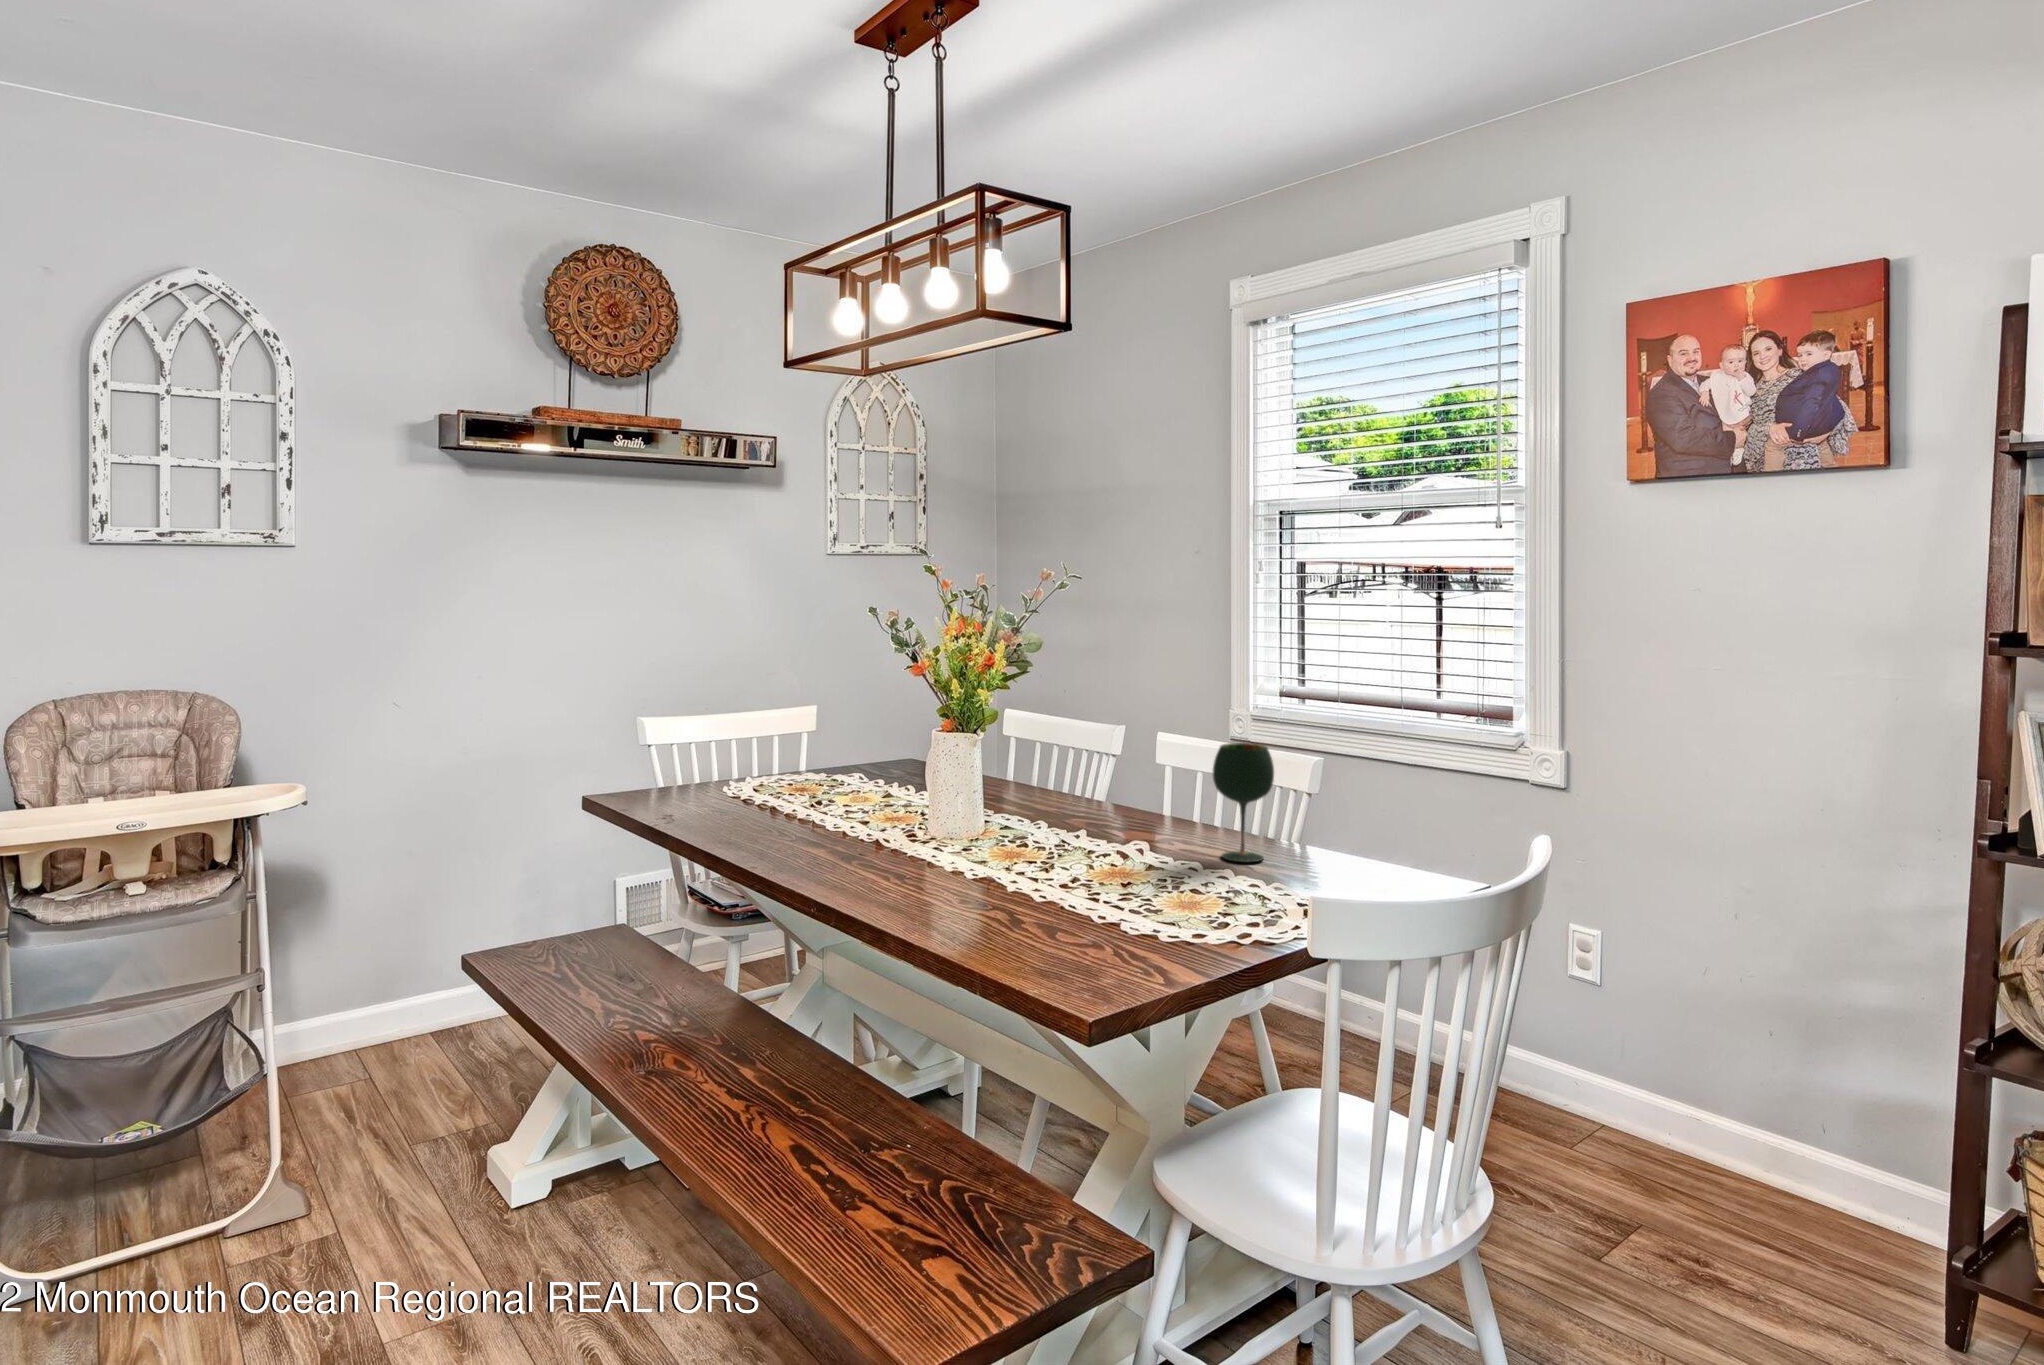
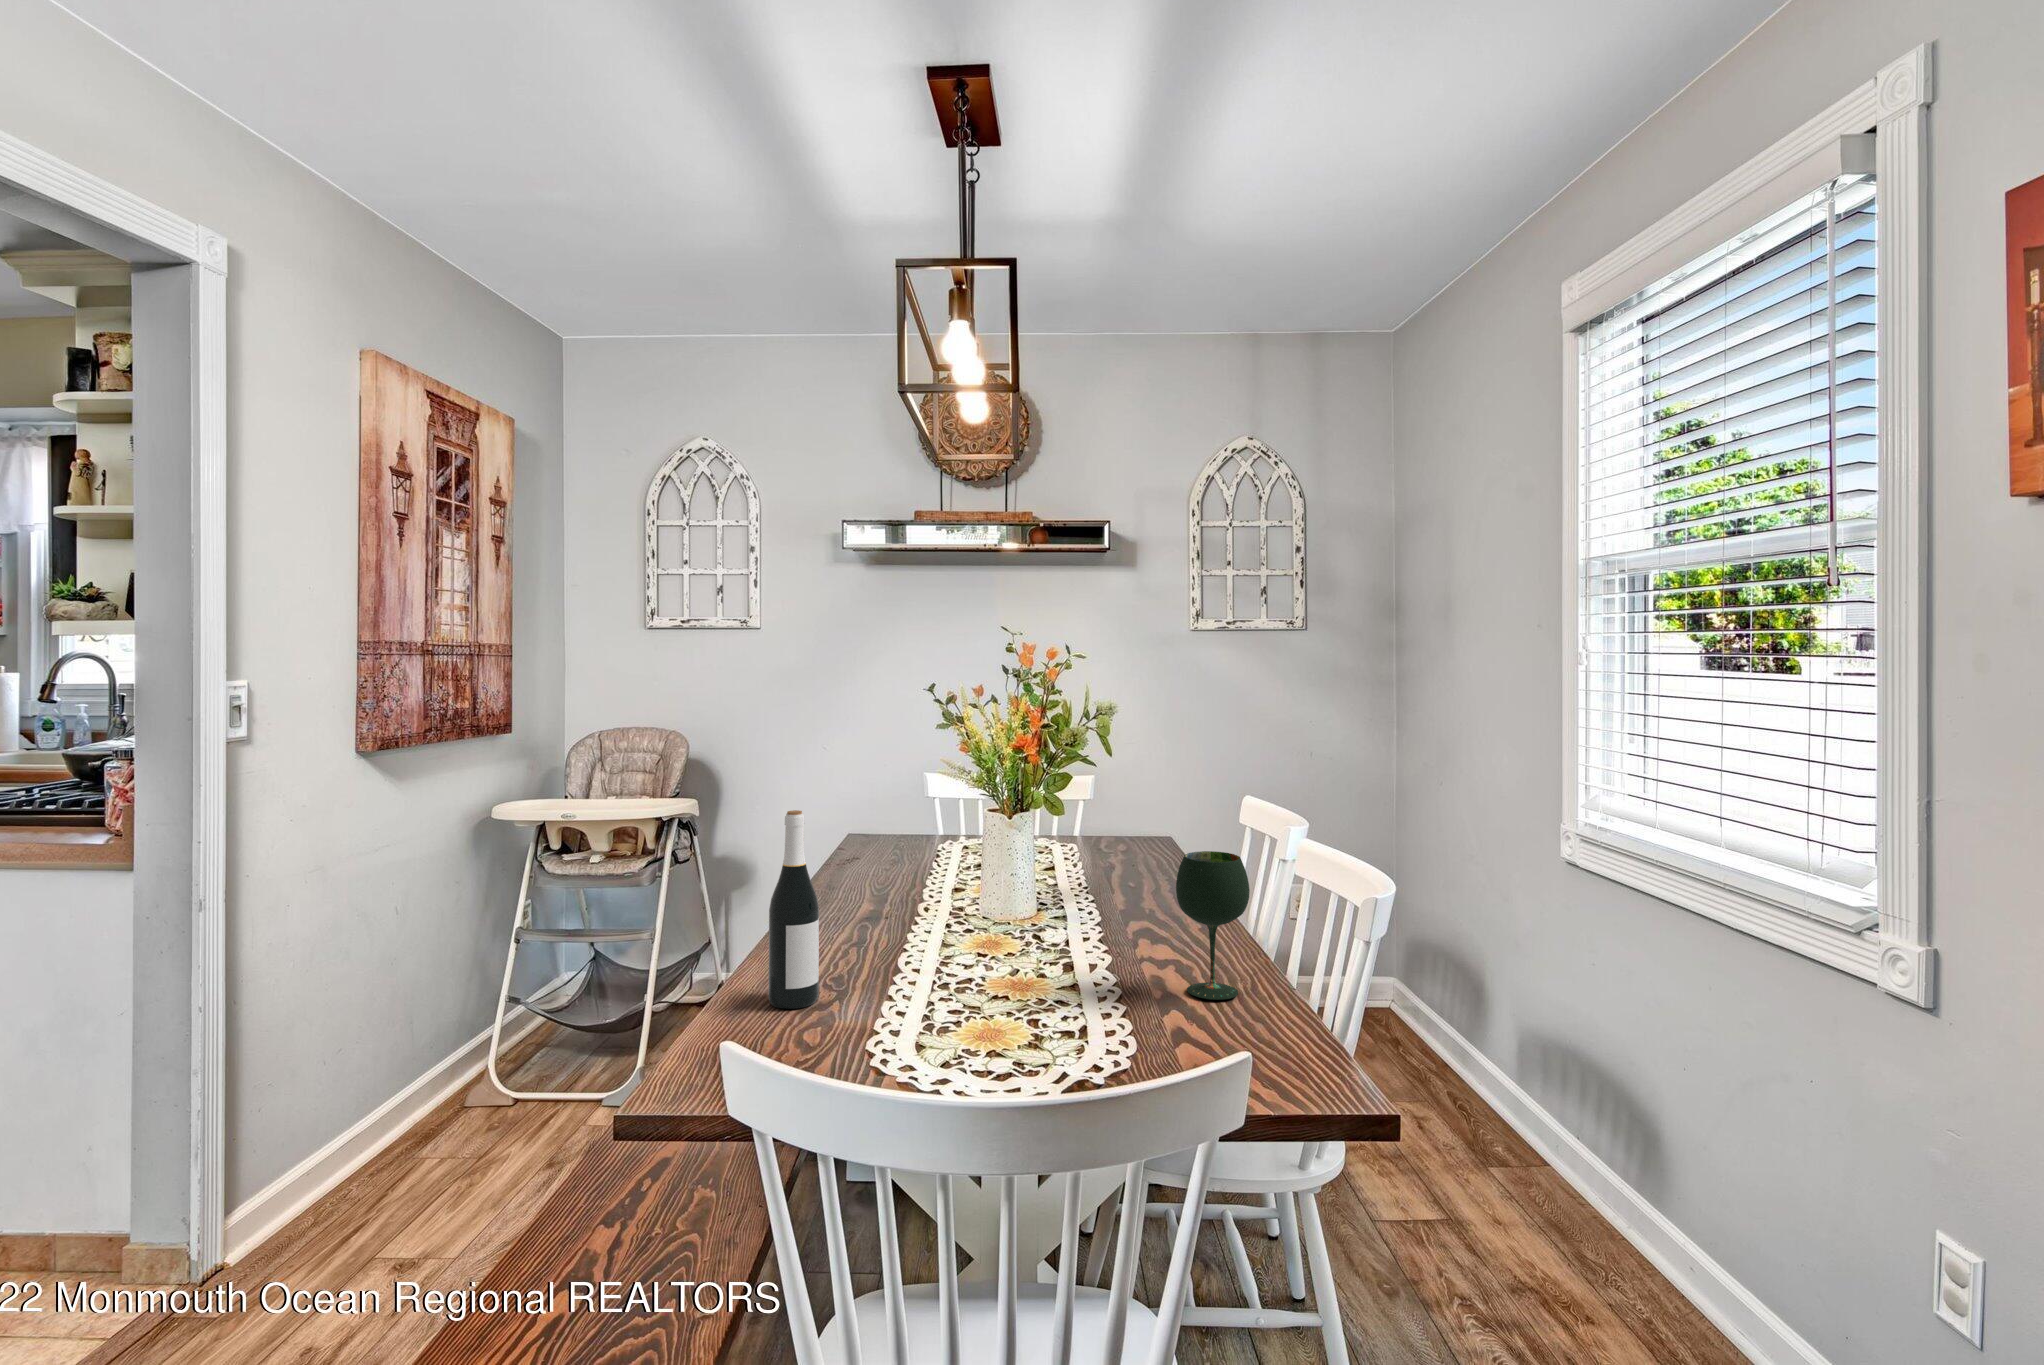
wine bottle: none [961,739,1011,939] -> present [769,810,819,1009]

